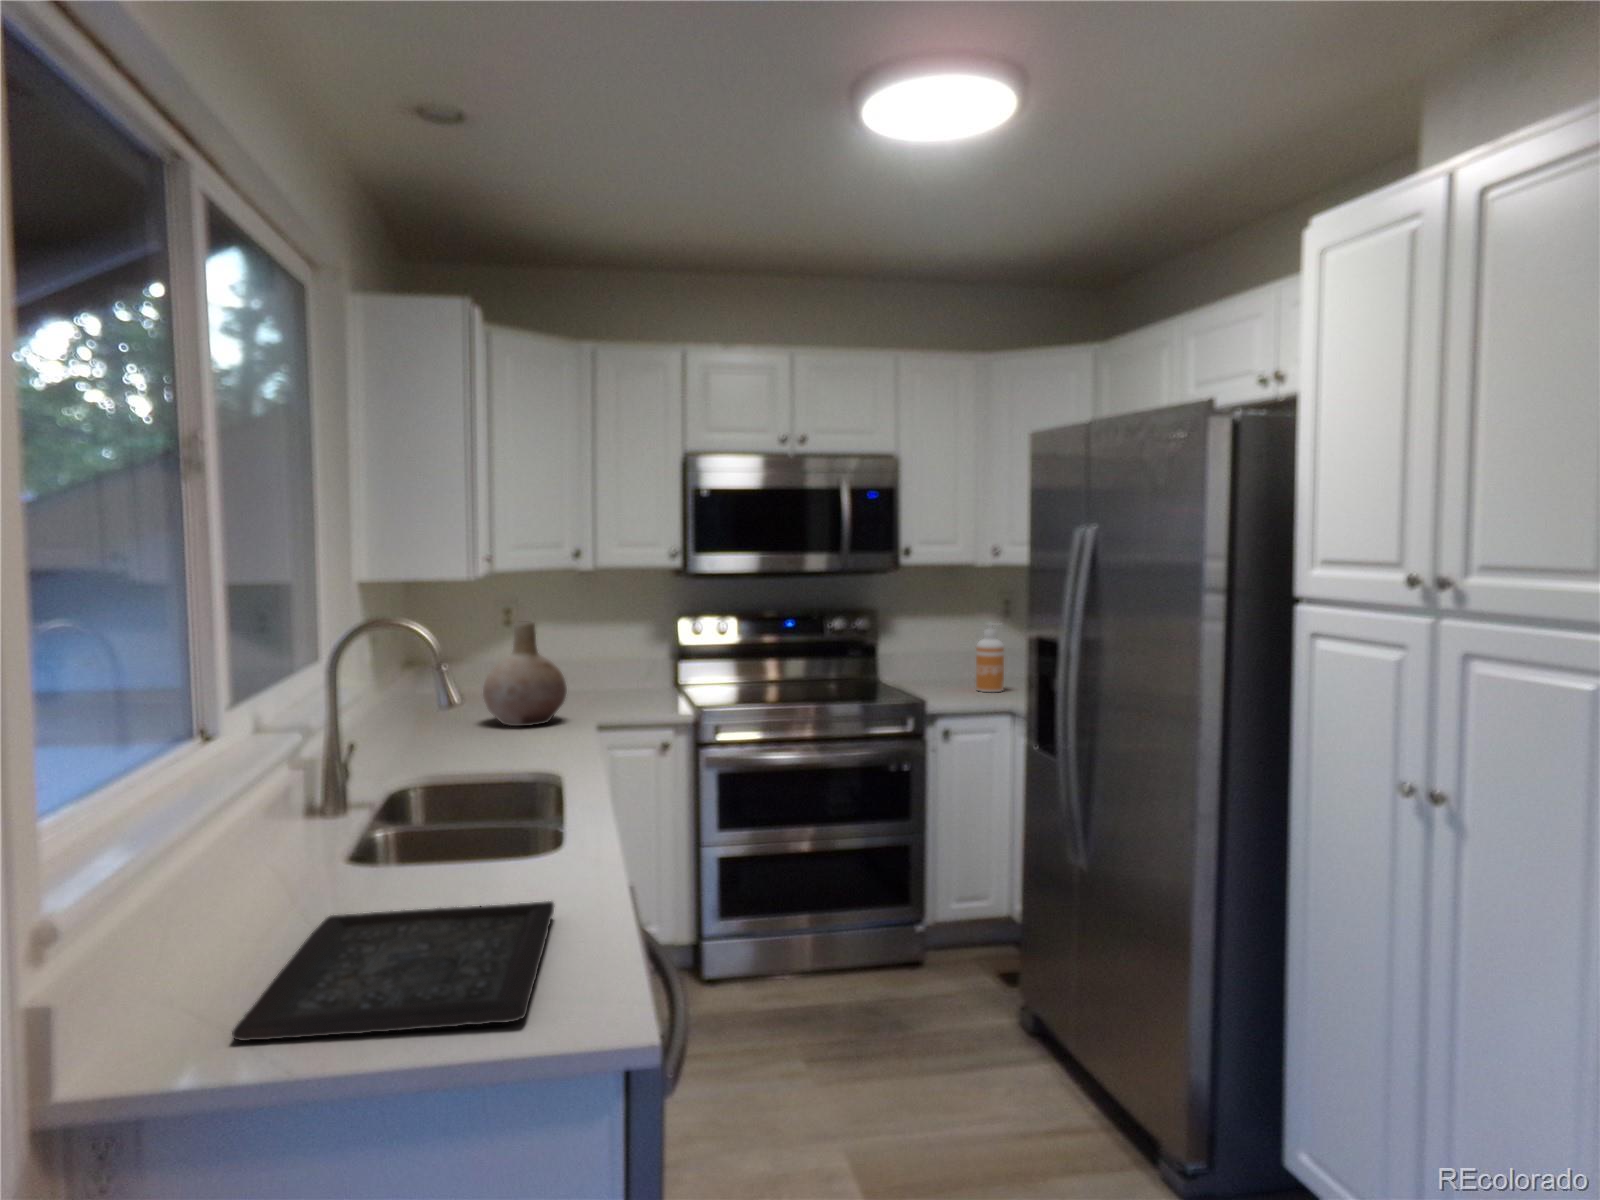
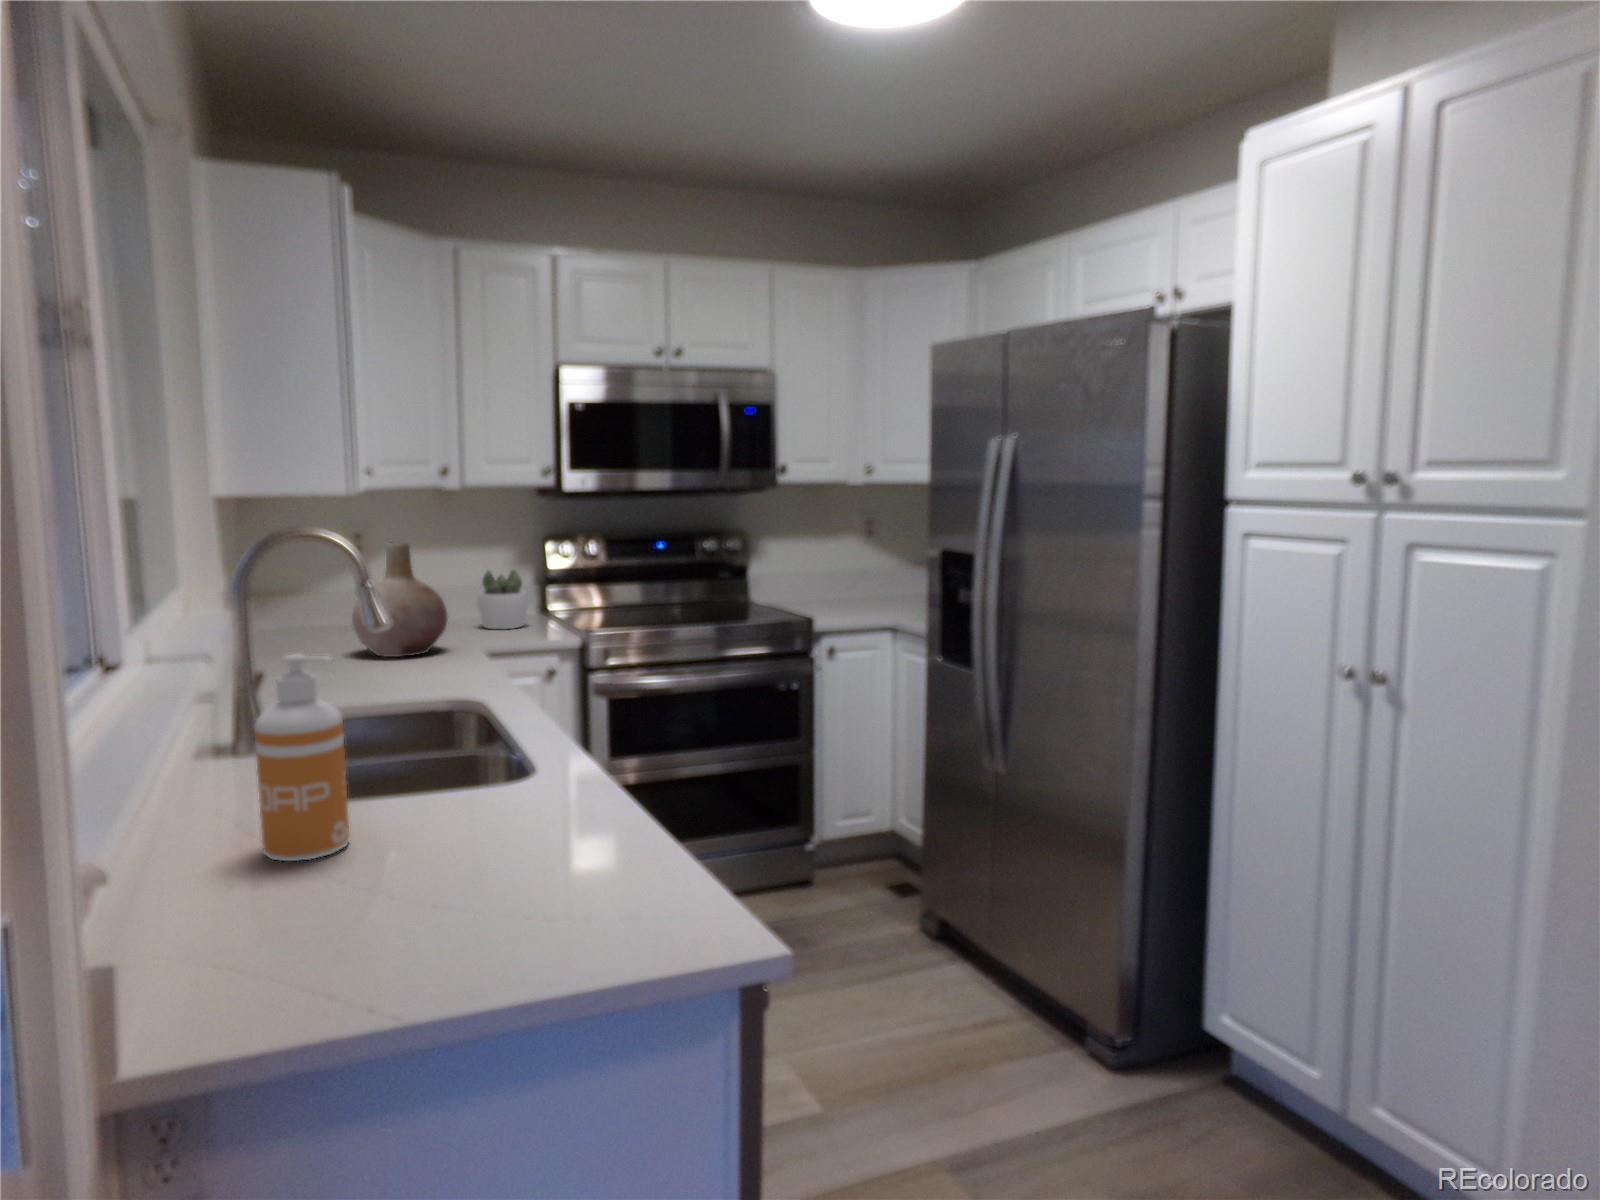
soap dispenser: present [976,623,1004,692] -> present [254,654,349,861]
succulent plant: none [608,646,655,702] -> present [477,570,528,629]
tray: present [232,901,555,1041] -> none [321,824,656,1000]

